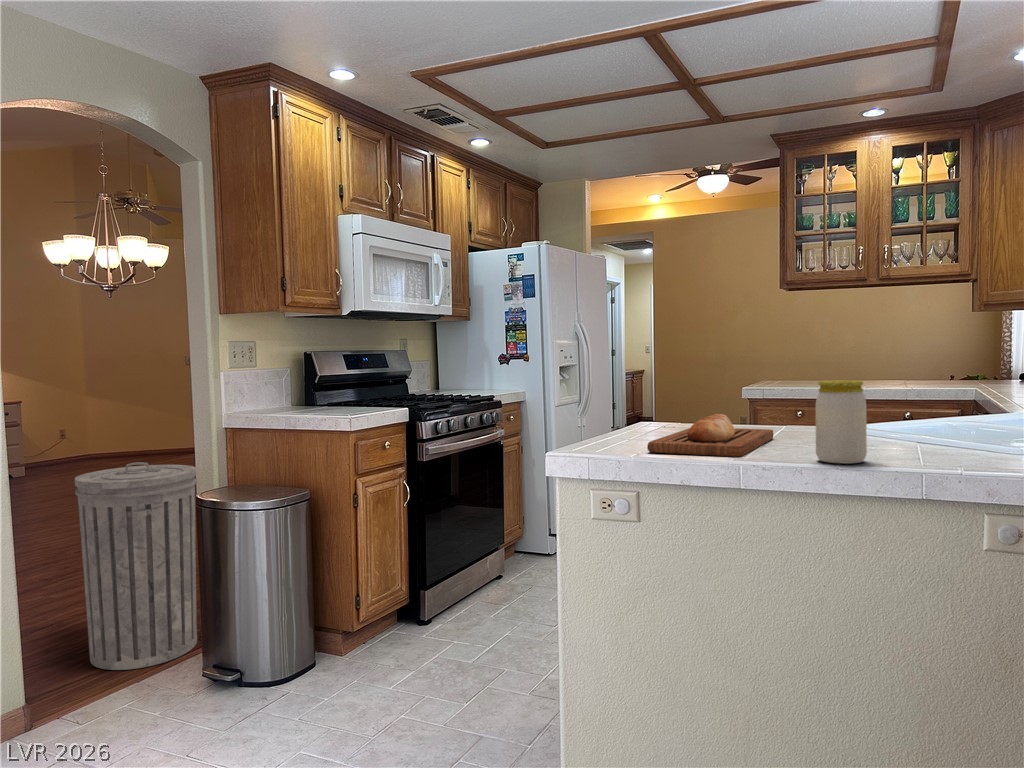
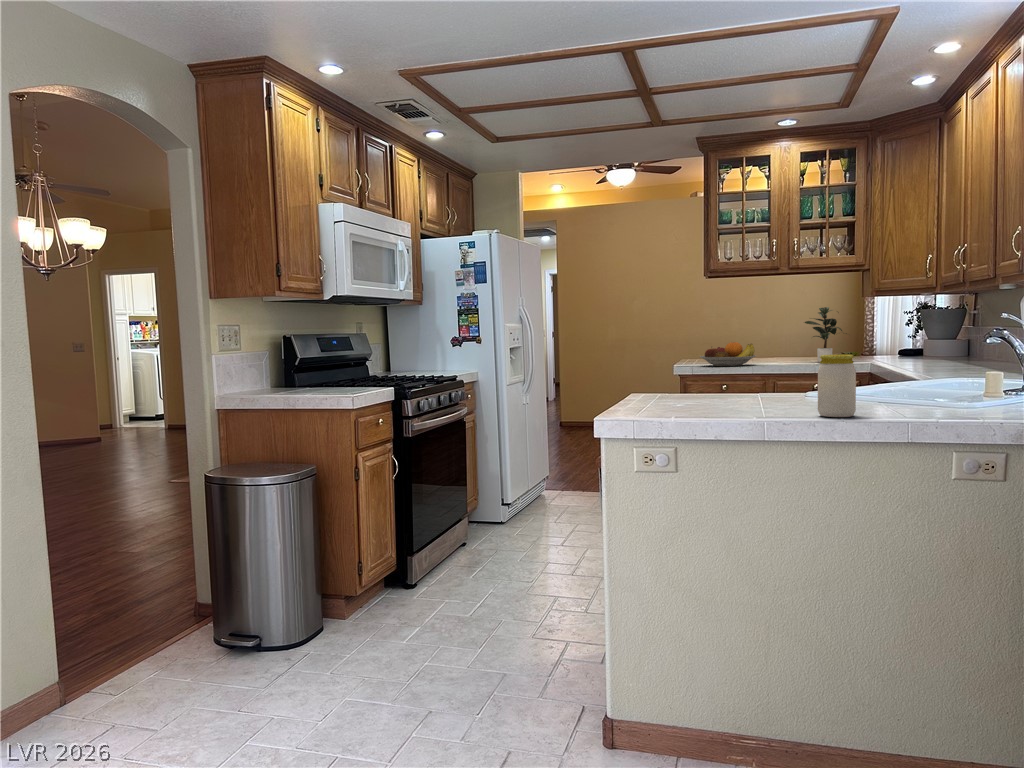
potted plant: none [894,321,962,387] -> present [805,307,847,363]
fruit bowl: none [775,362,842,389] -> present [700,342,756,366]
bread loaf: present [647,414,773,457] -> none [680,384,763,416]
trash can: present [75,462,197,670] -> none [71,445,194,648]

